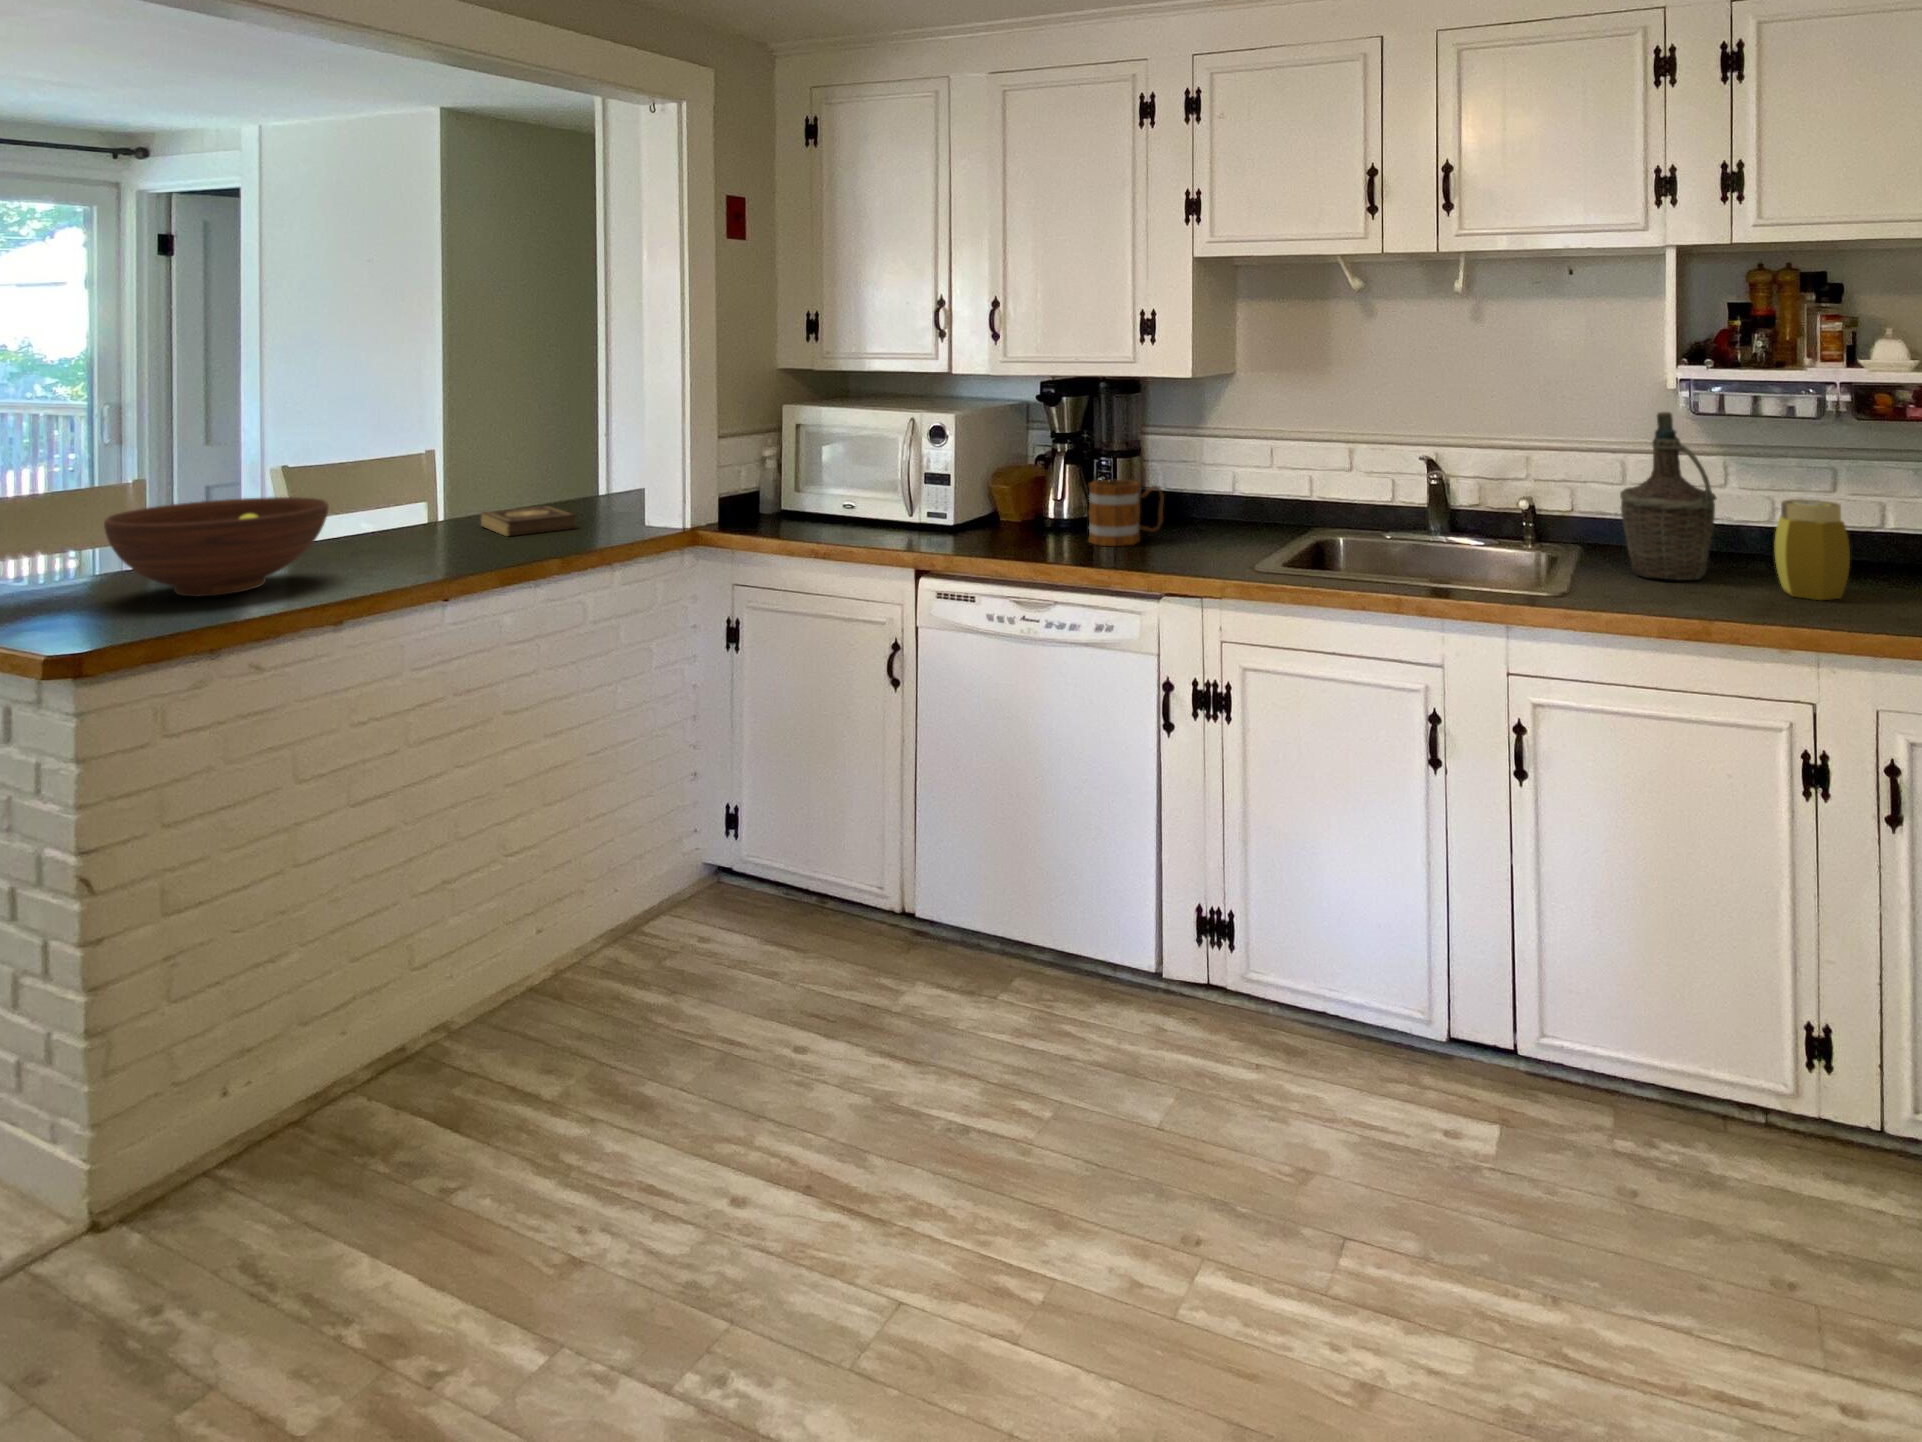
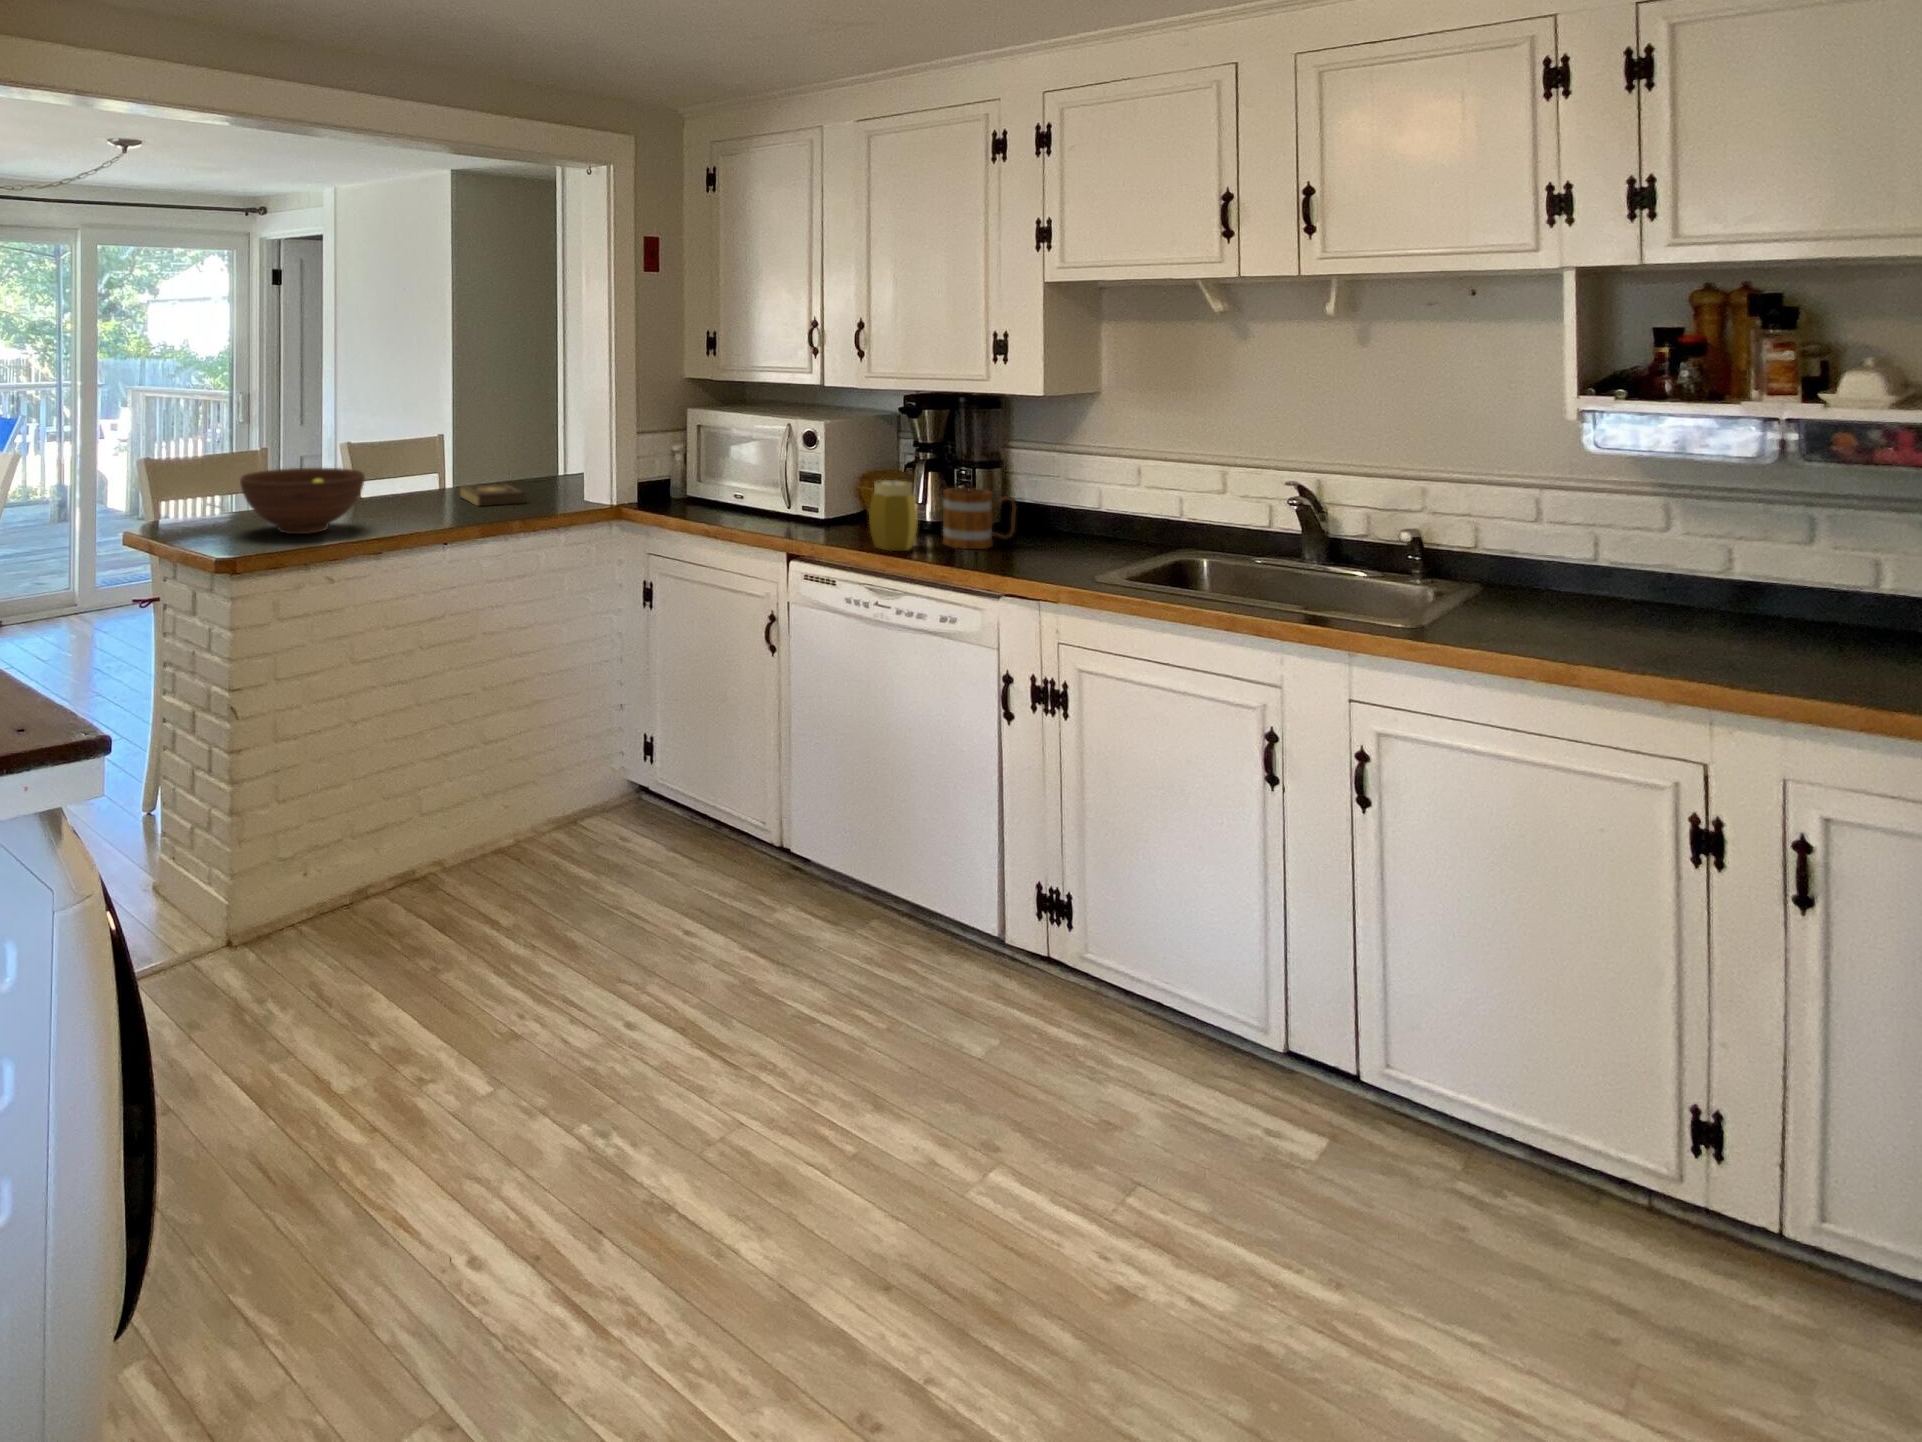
bottle: present [1620,412,1716,580] -> none [1506,447,1629,630]
jar: present [1774,499,1850,600] -> present [869,480,918,551]

